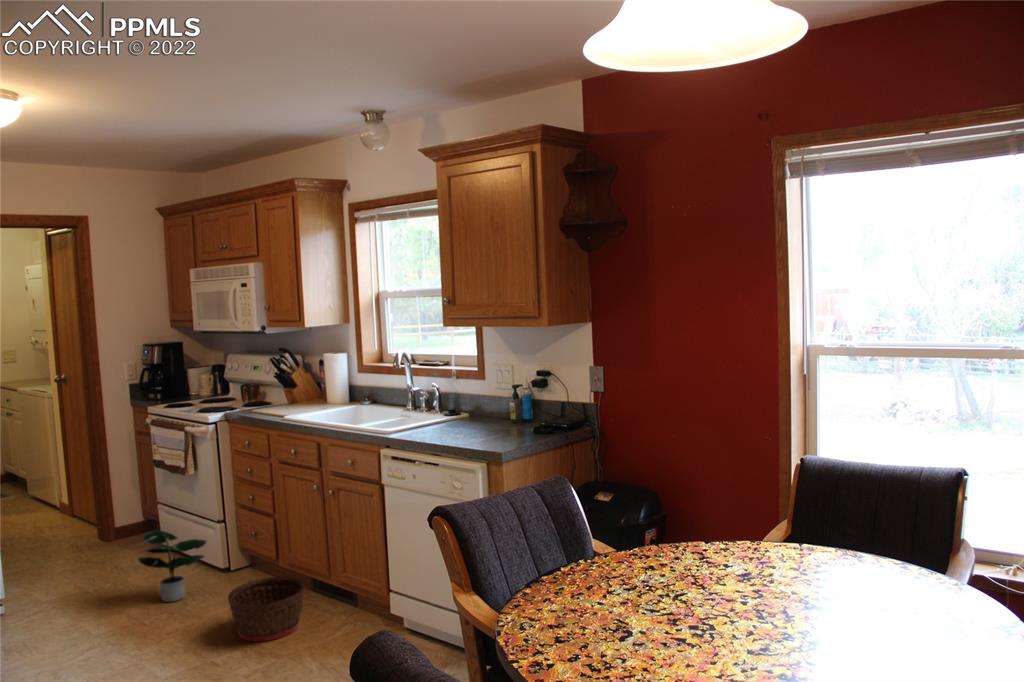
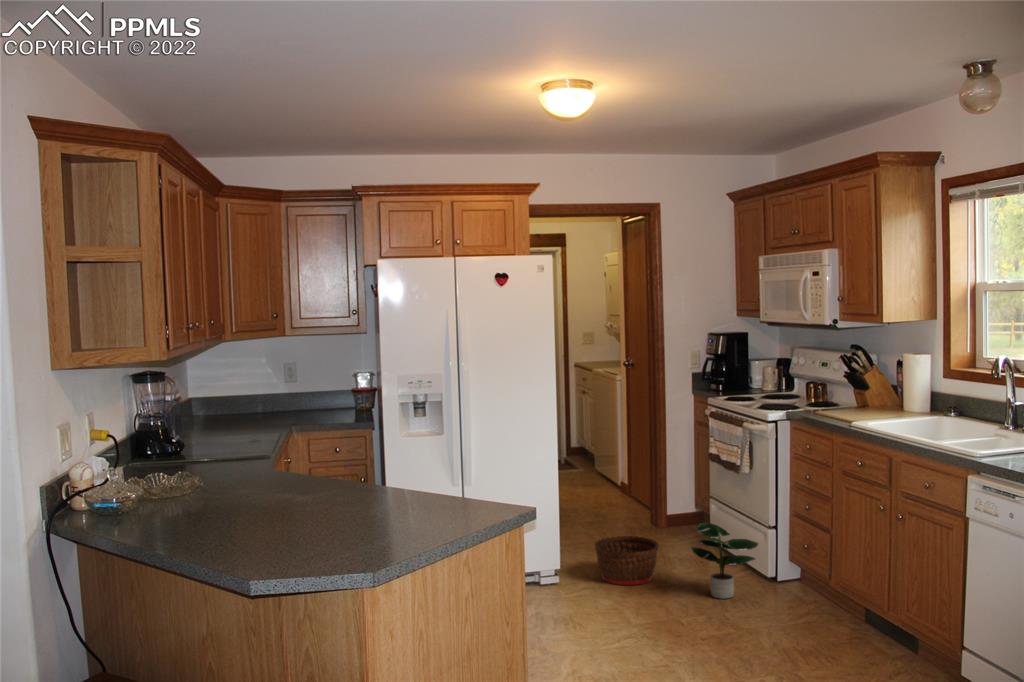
basket: present [228,577,305,642] -> present [595,536,659,585]

